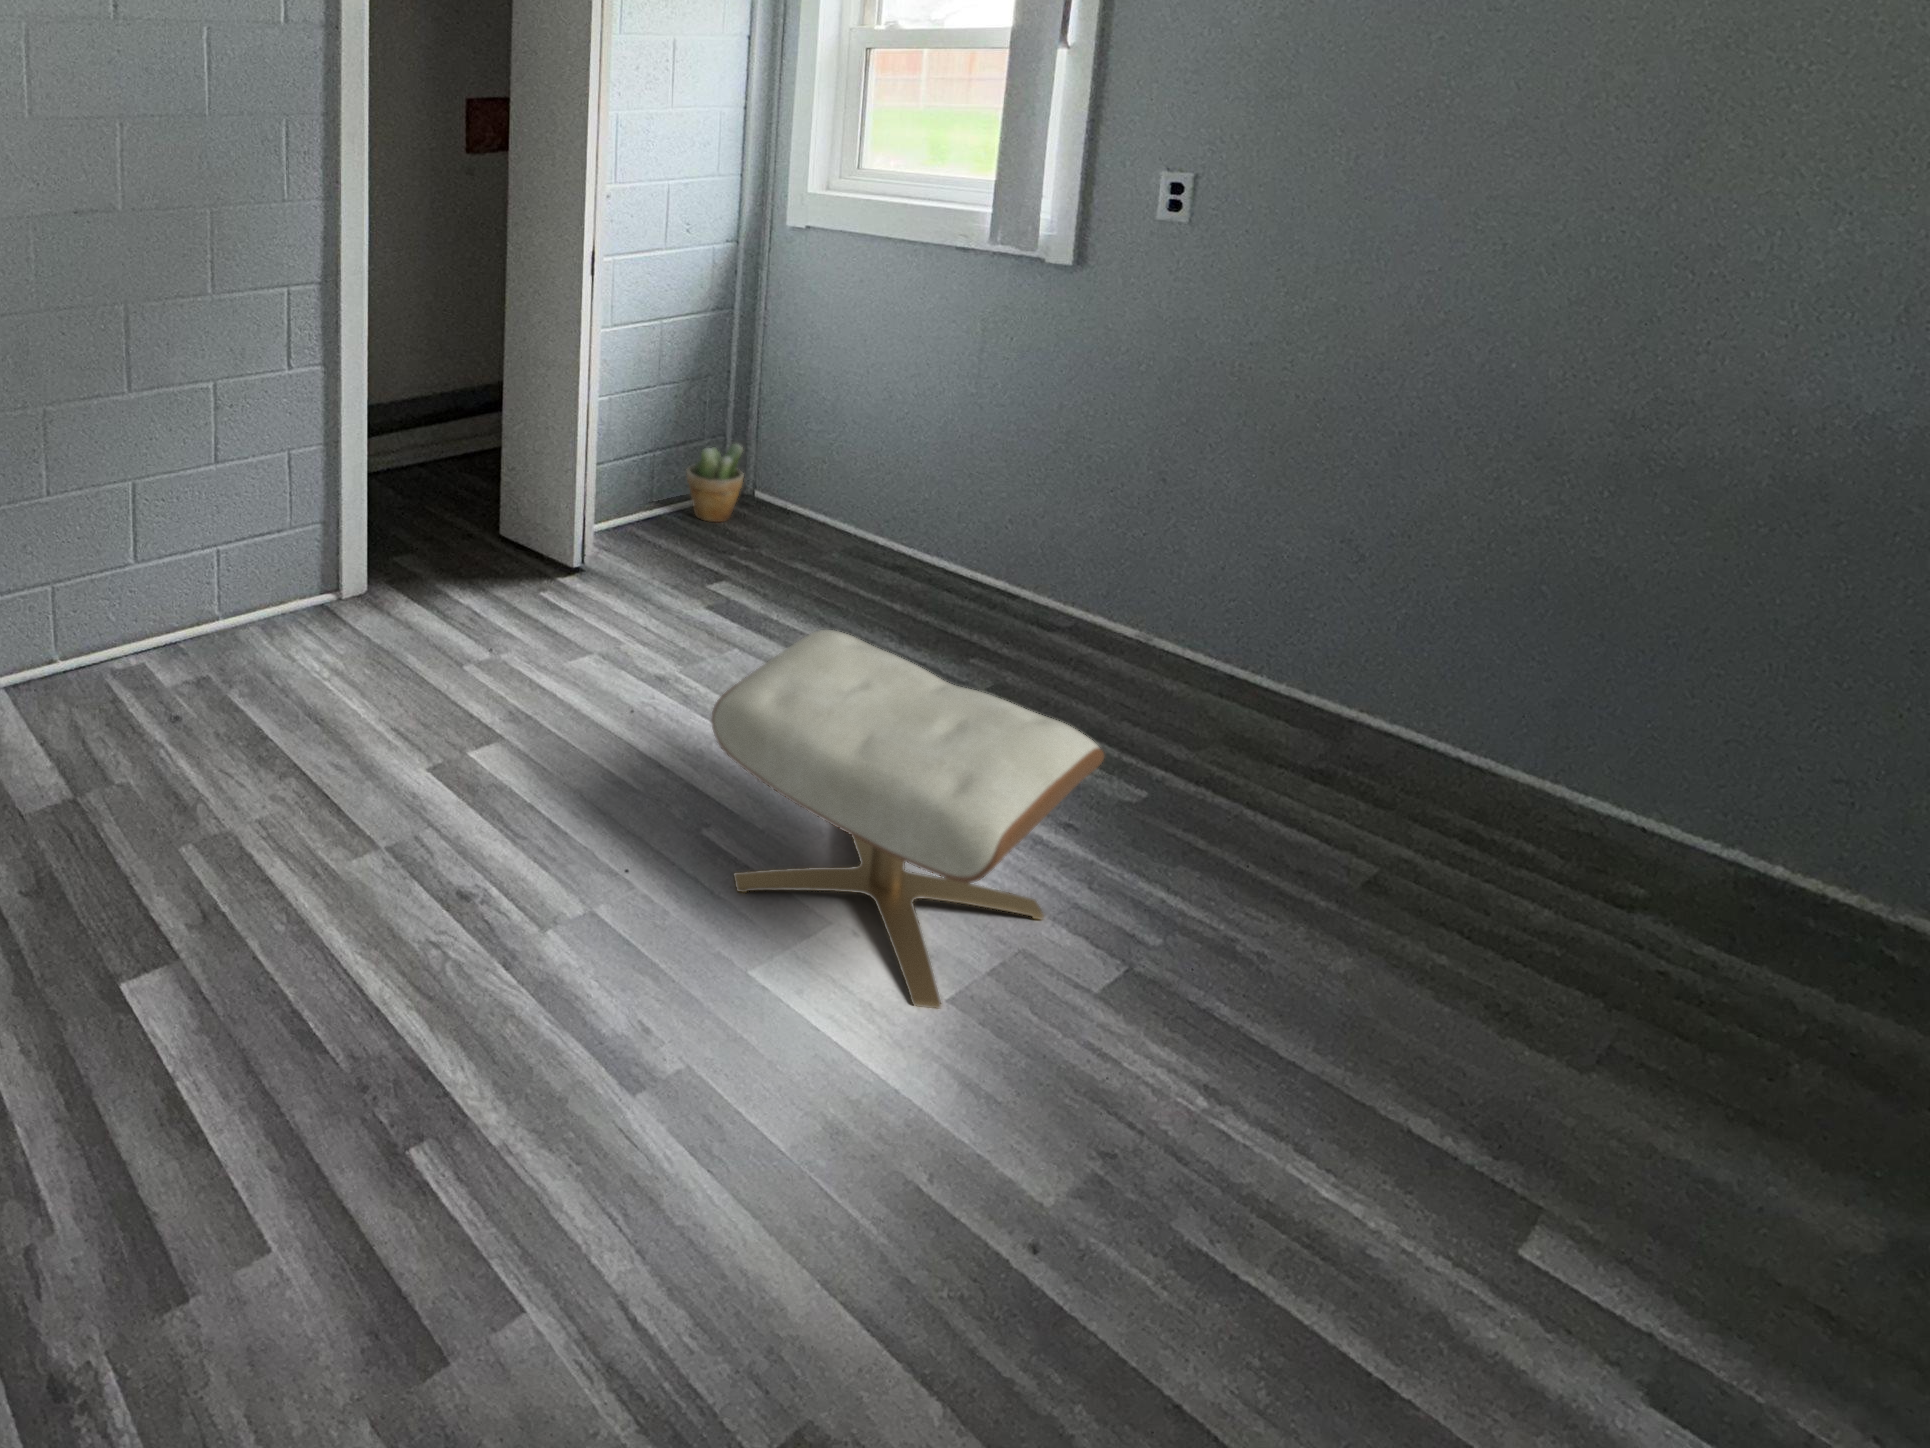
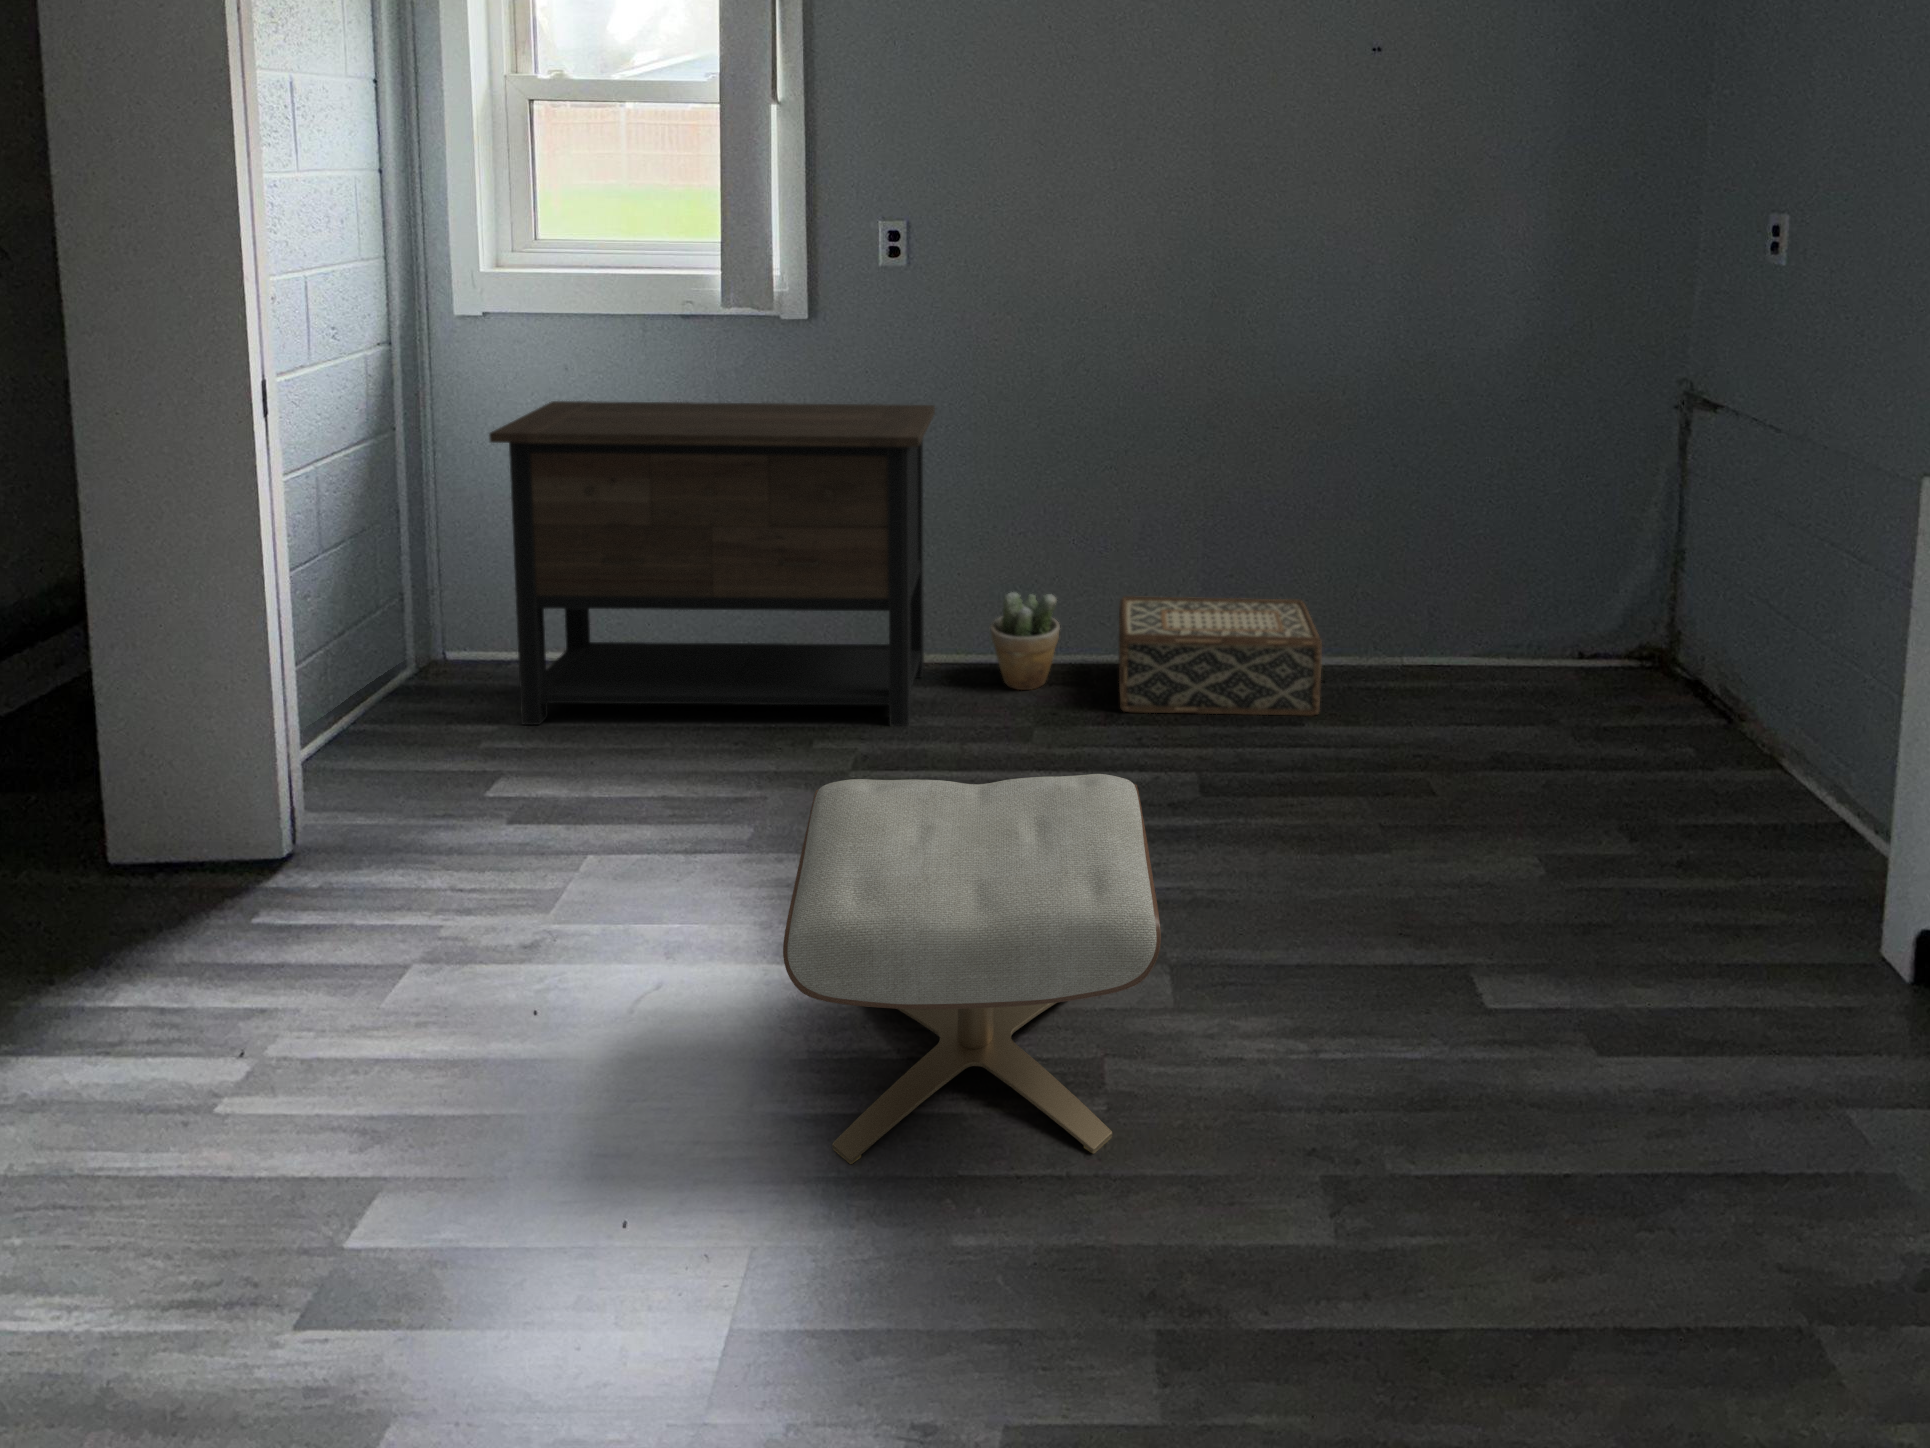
dresser: none [766,305,1190,675] -> present [489,401,935,726]
potted plant: present [686,444,744,522] -> present [990,592,1060,690]
woven basket: none [1344,646,1731,893] -> present [1119,596,1322,716]

